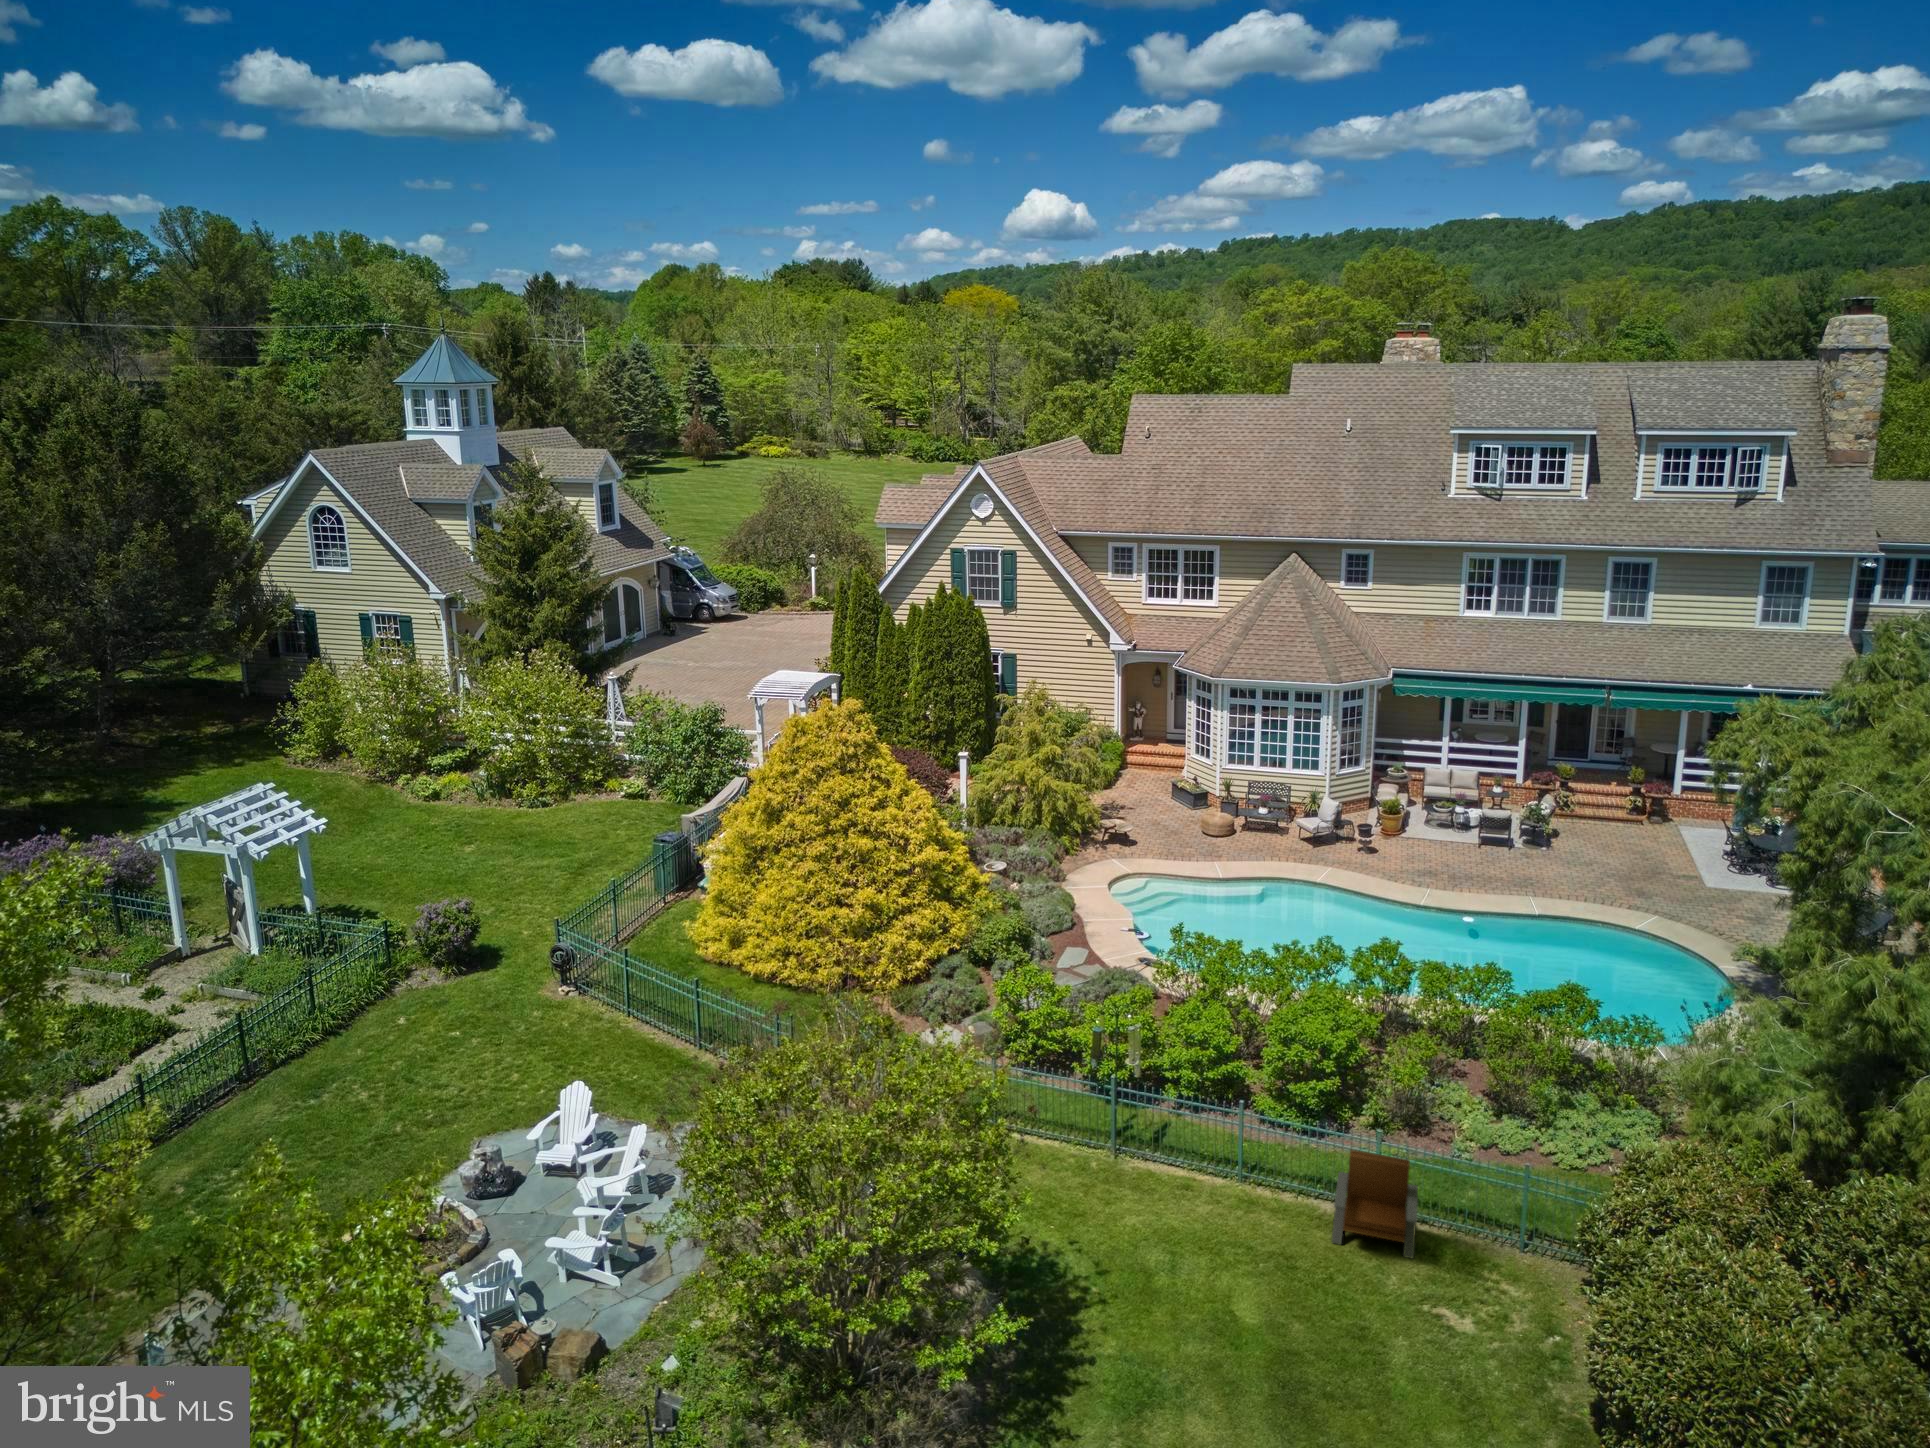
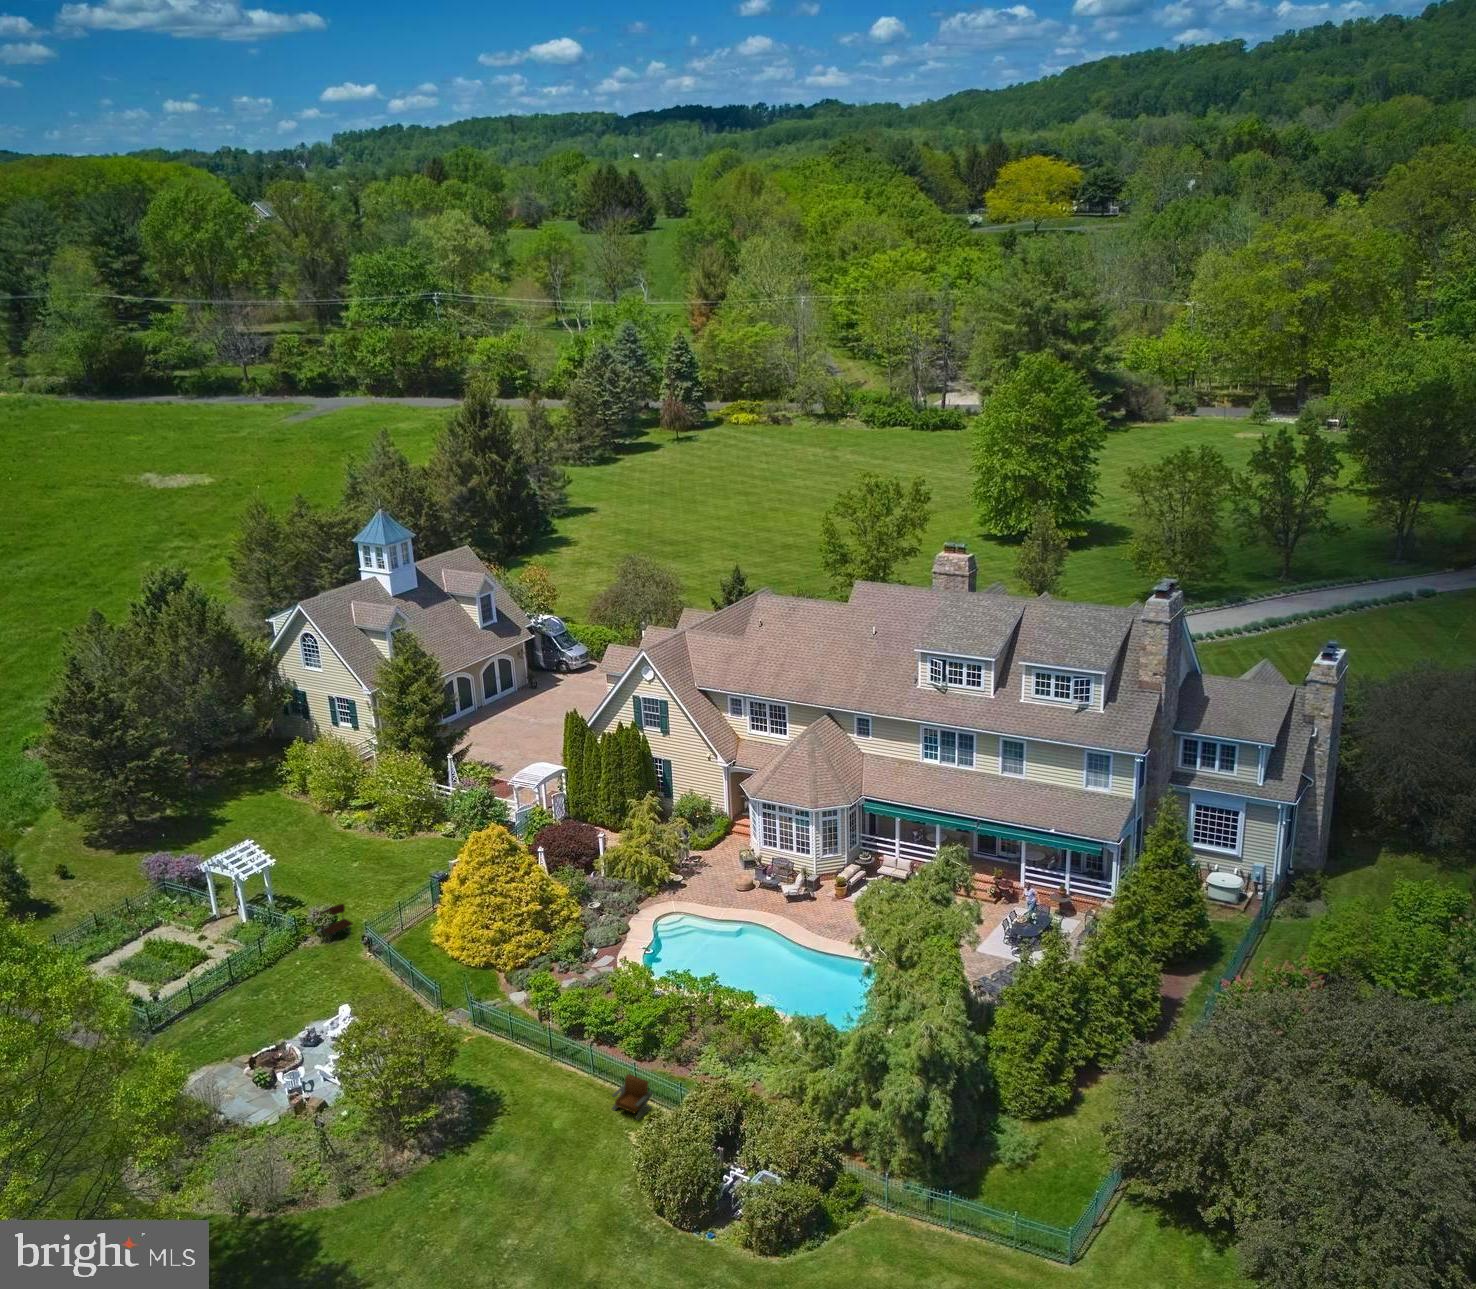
bench: none [443,896,516,981] -> present [320,904,353,943]

